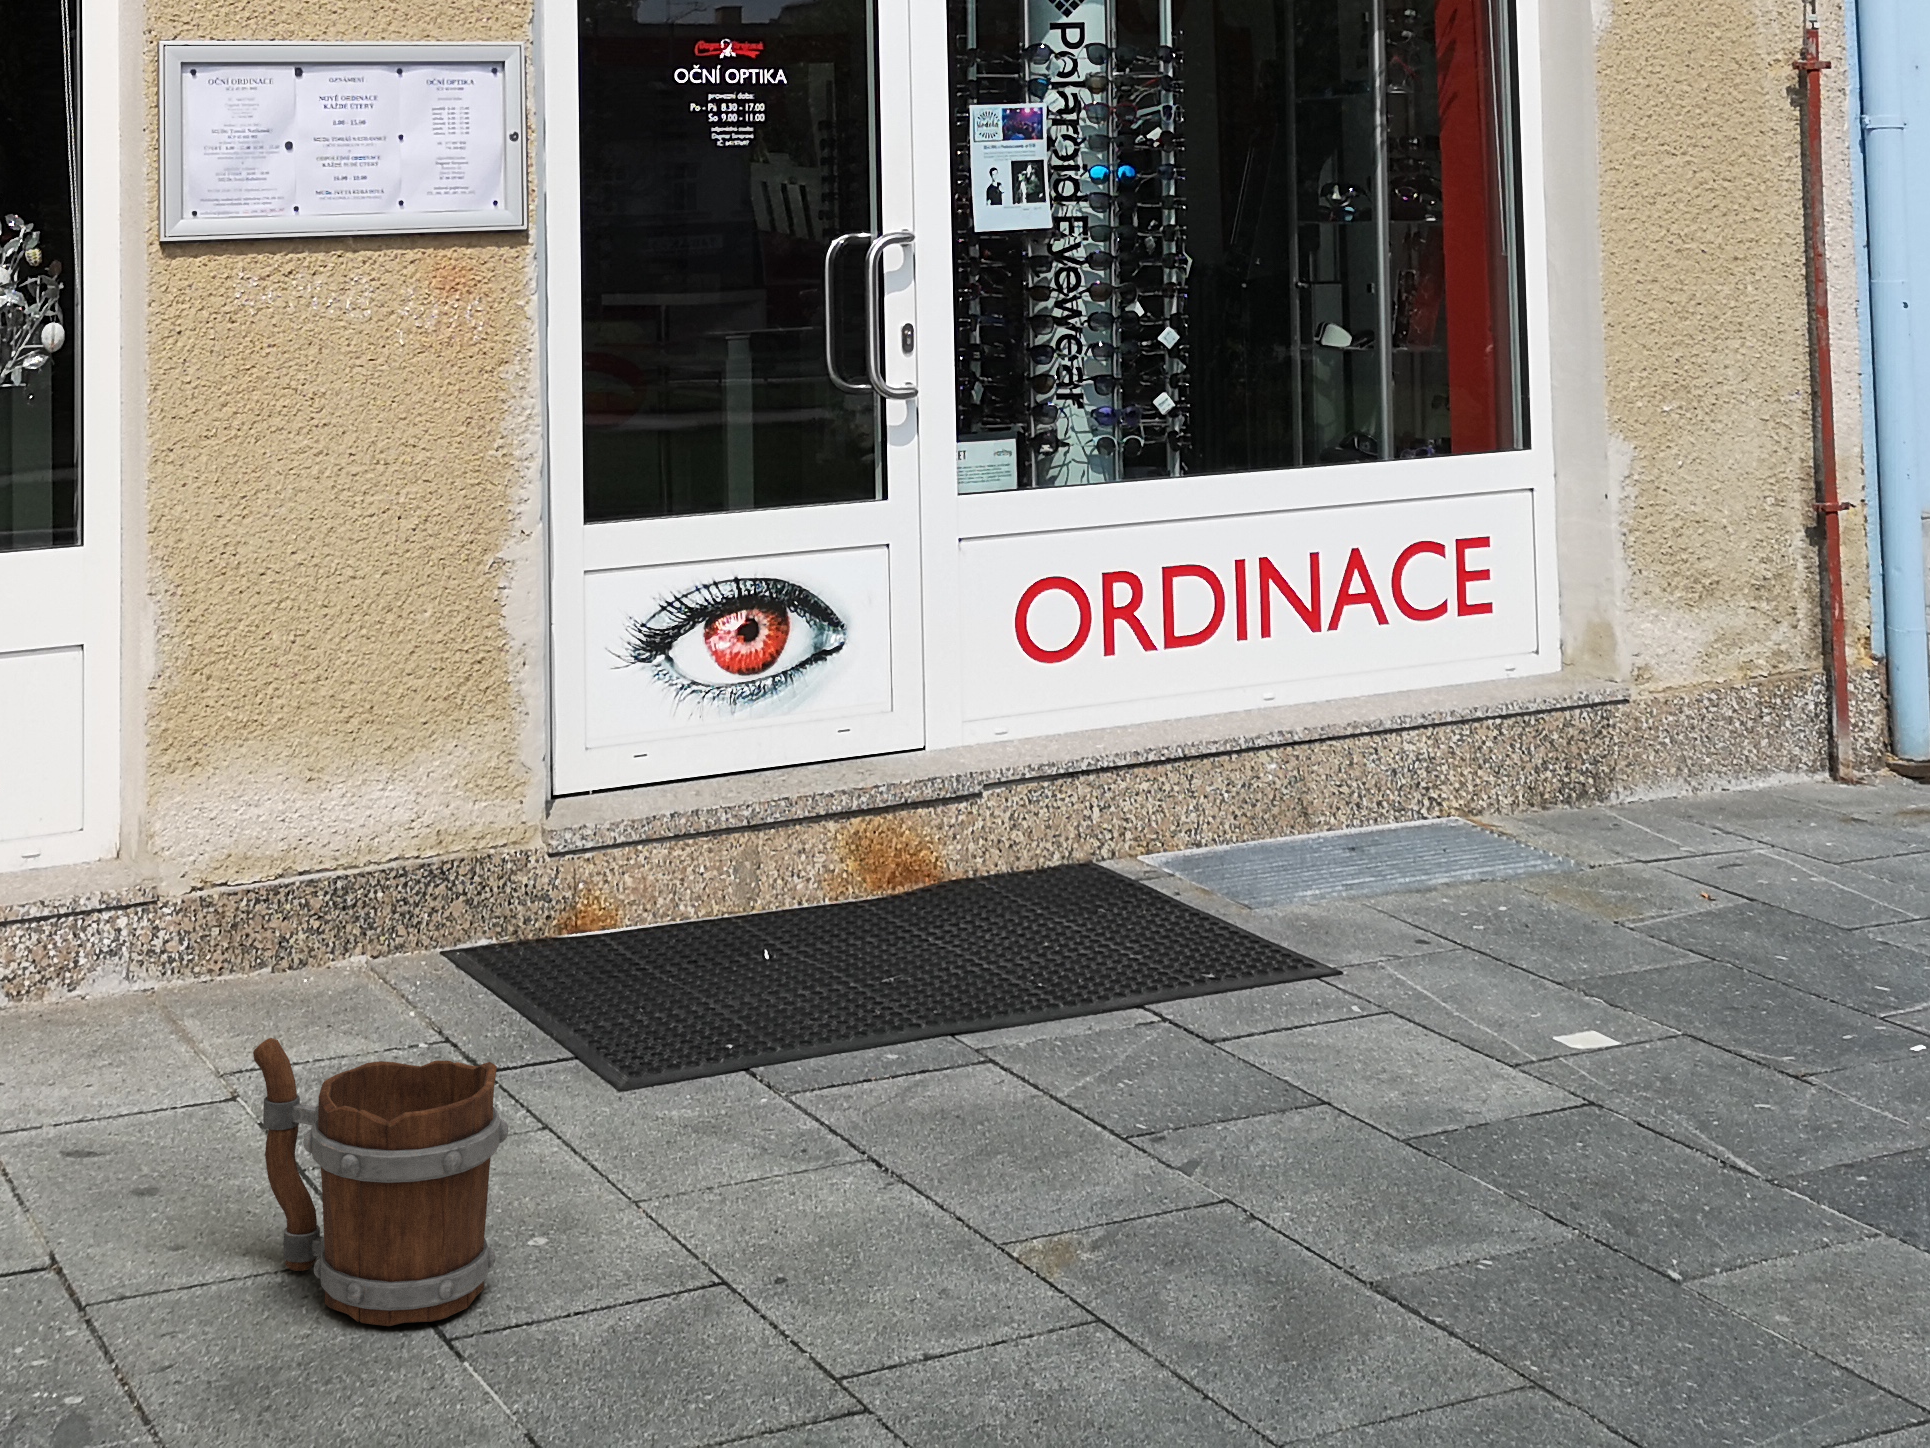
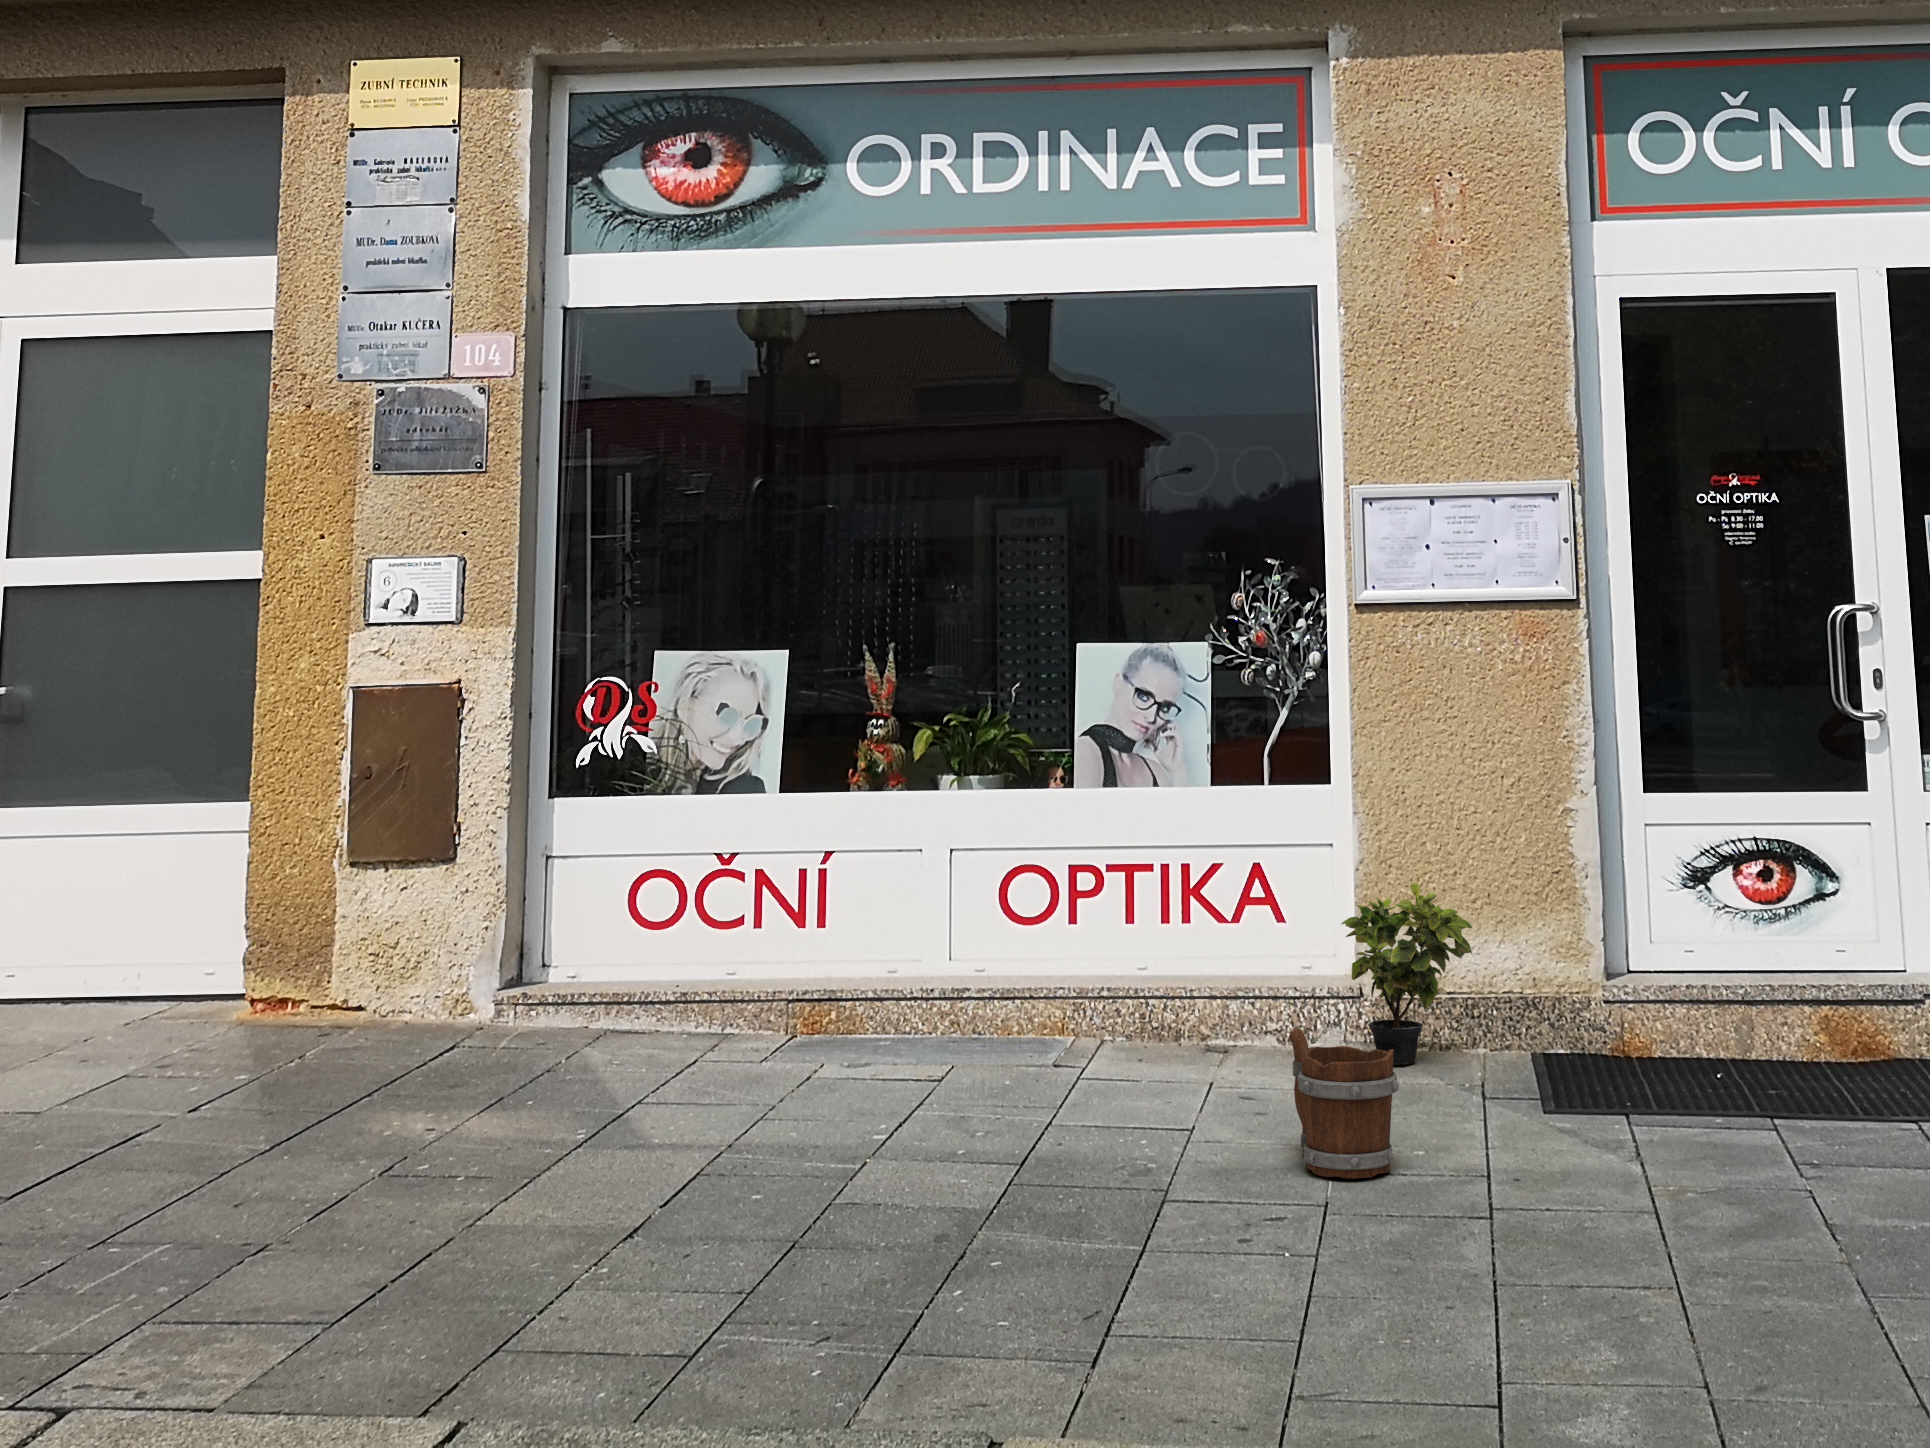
potted plant: none [147,706,375,1015] -> present [1341,883,1472,1064]

